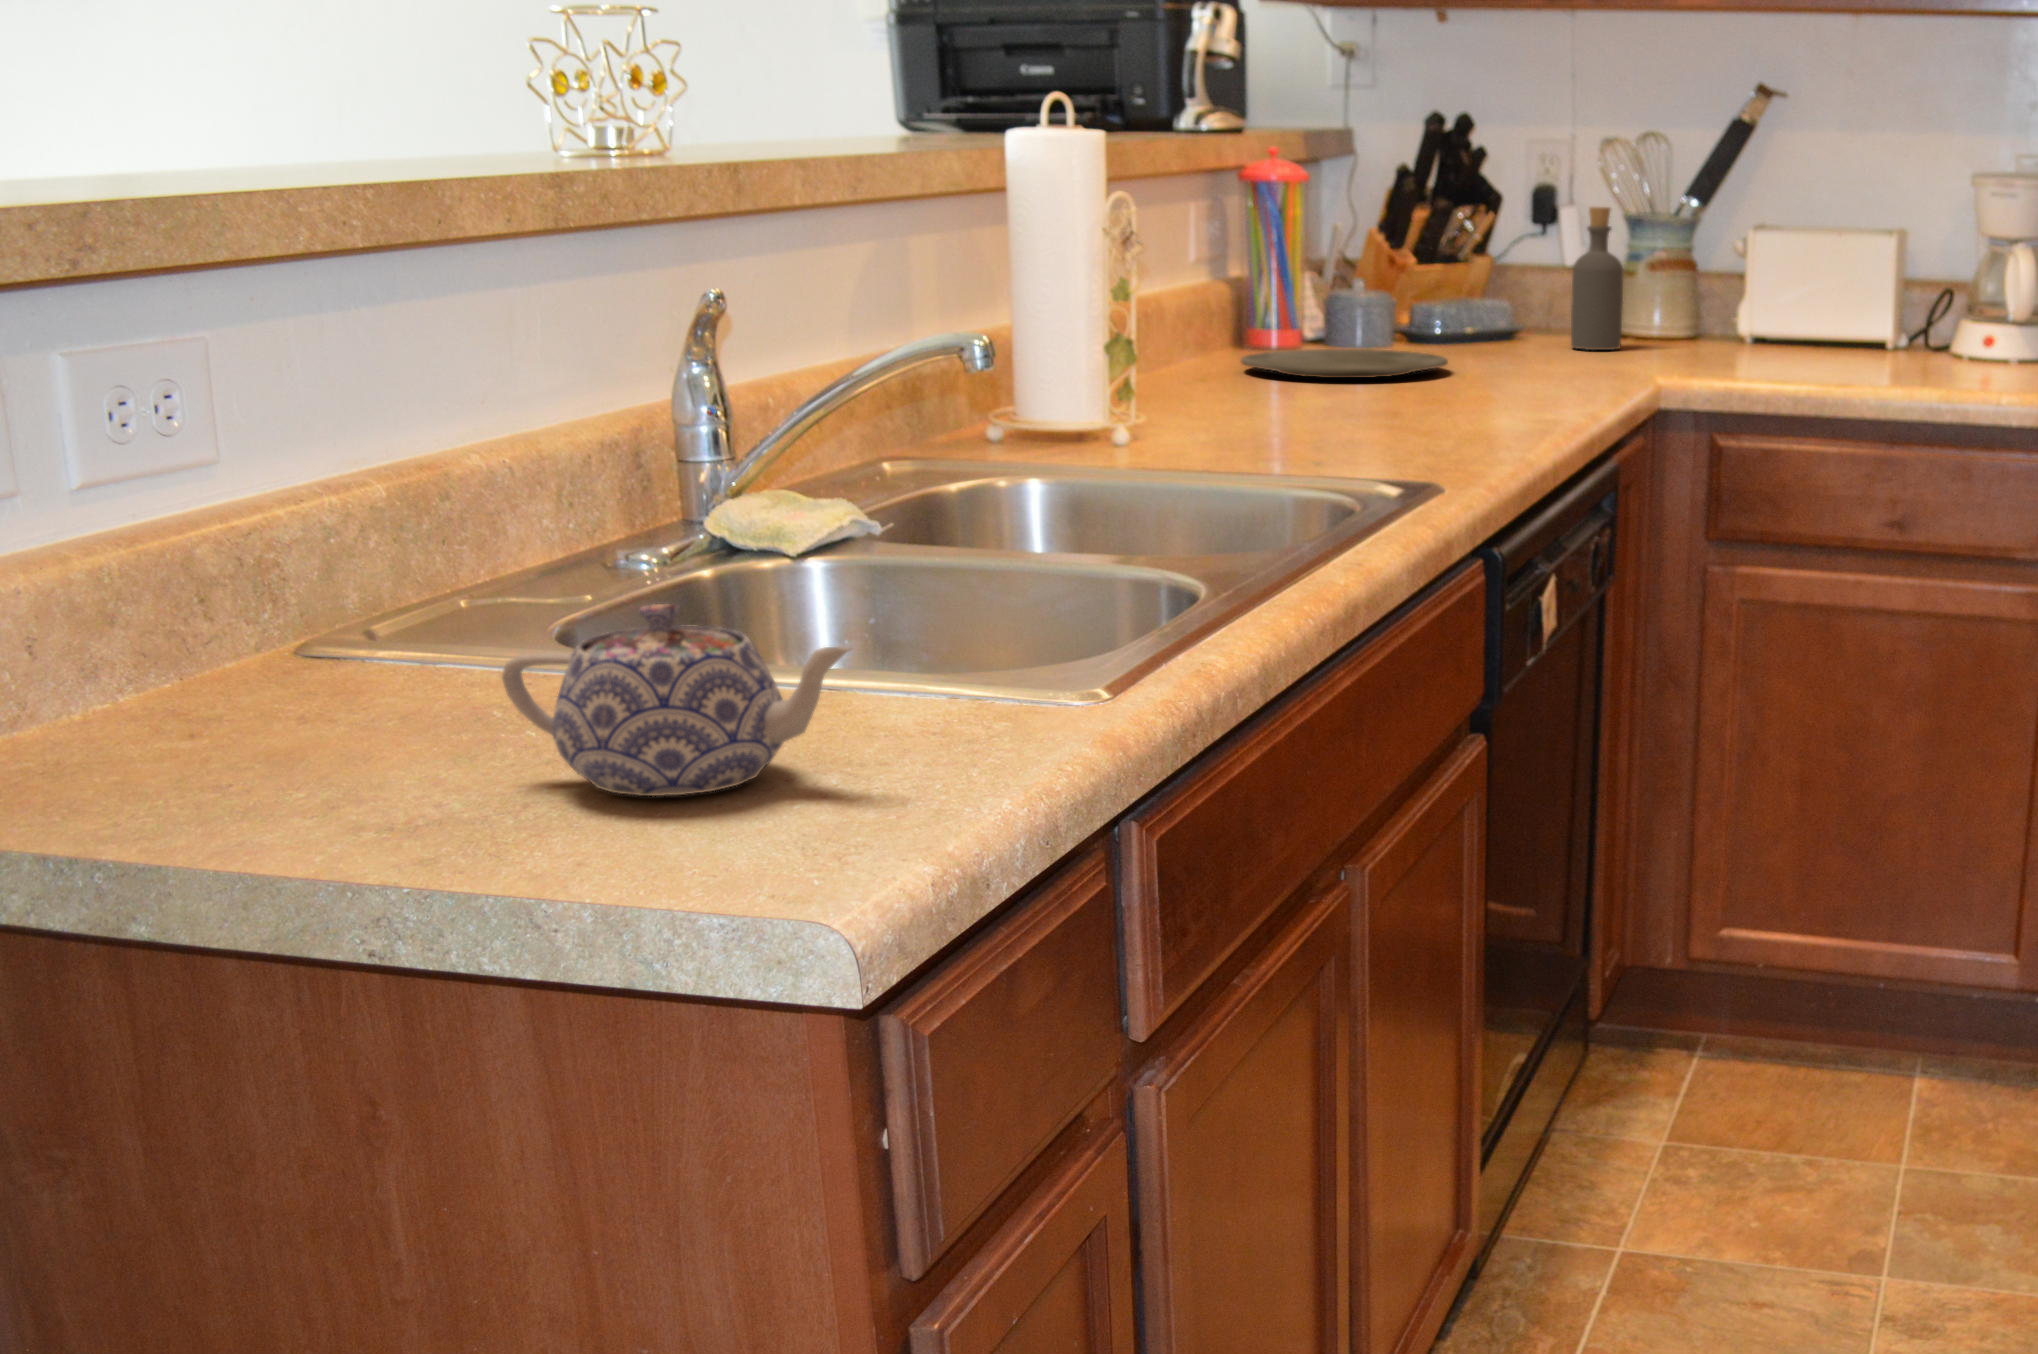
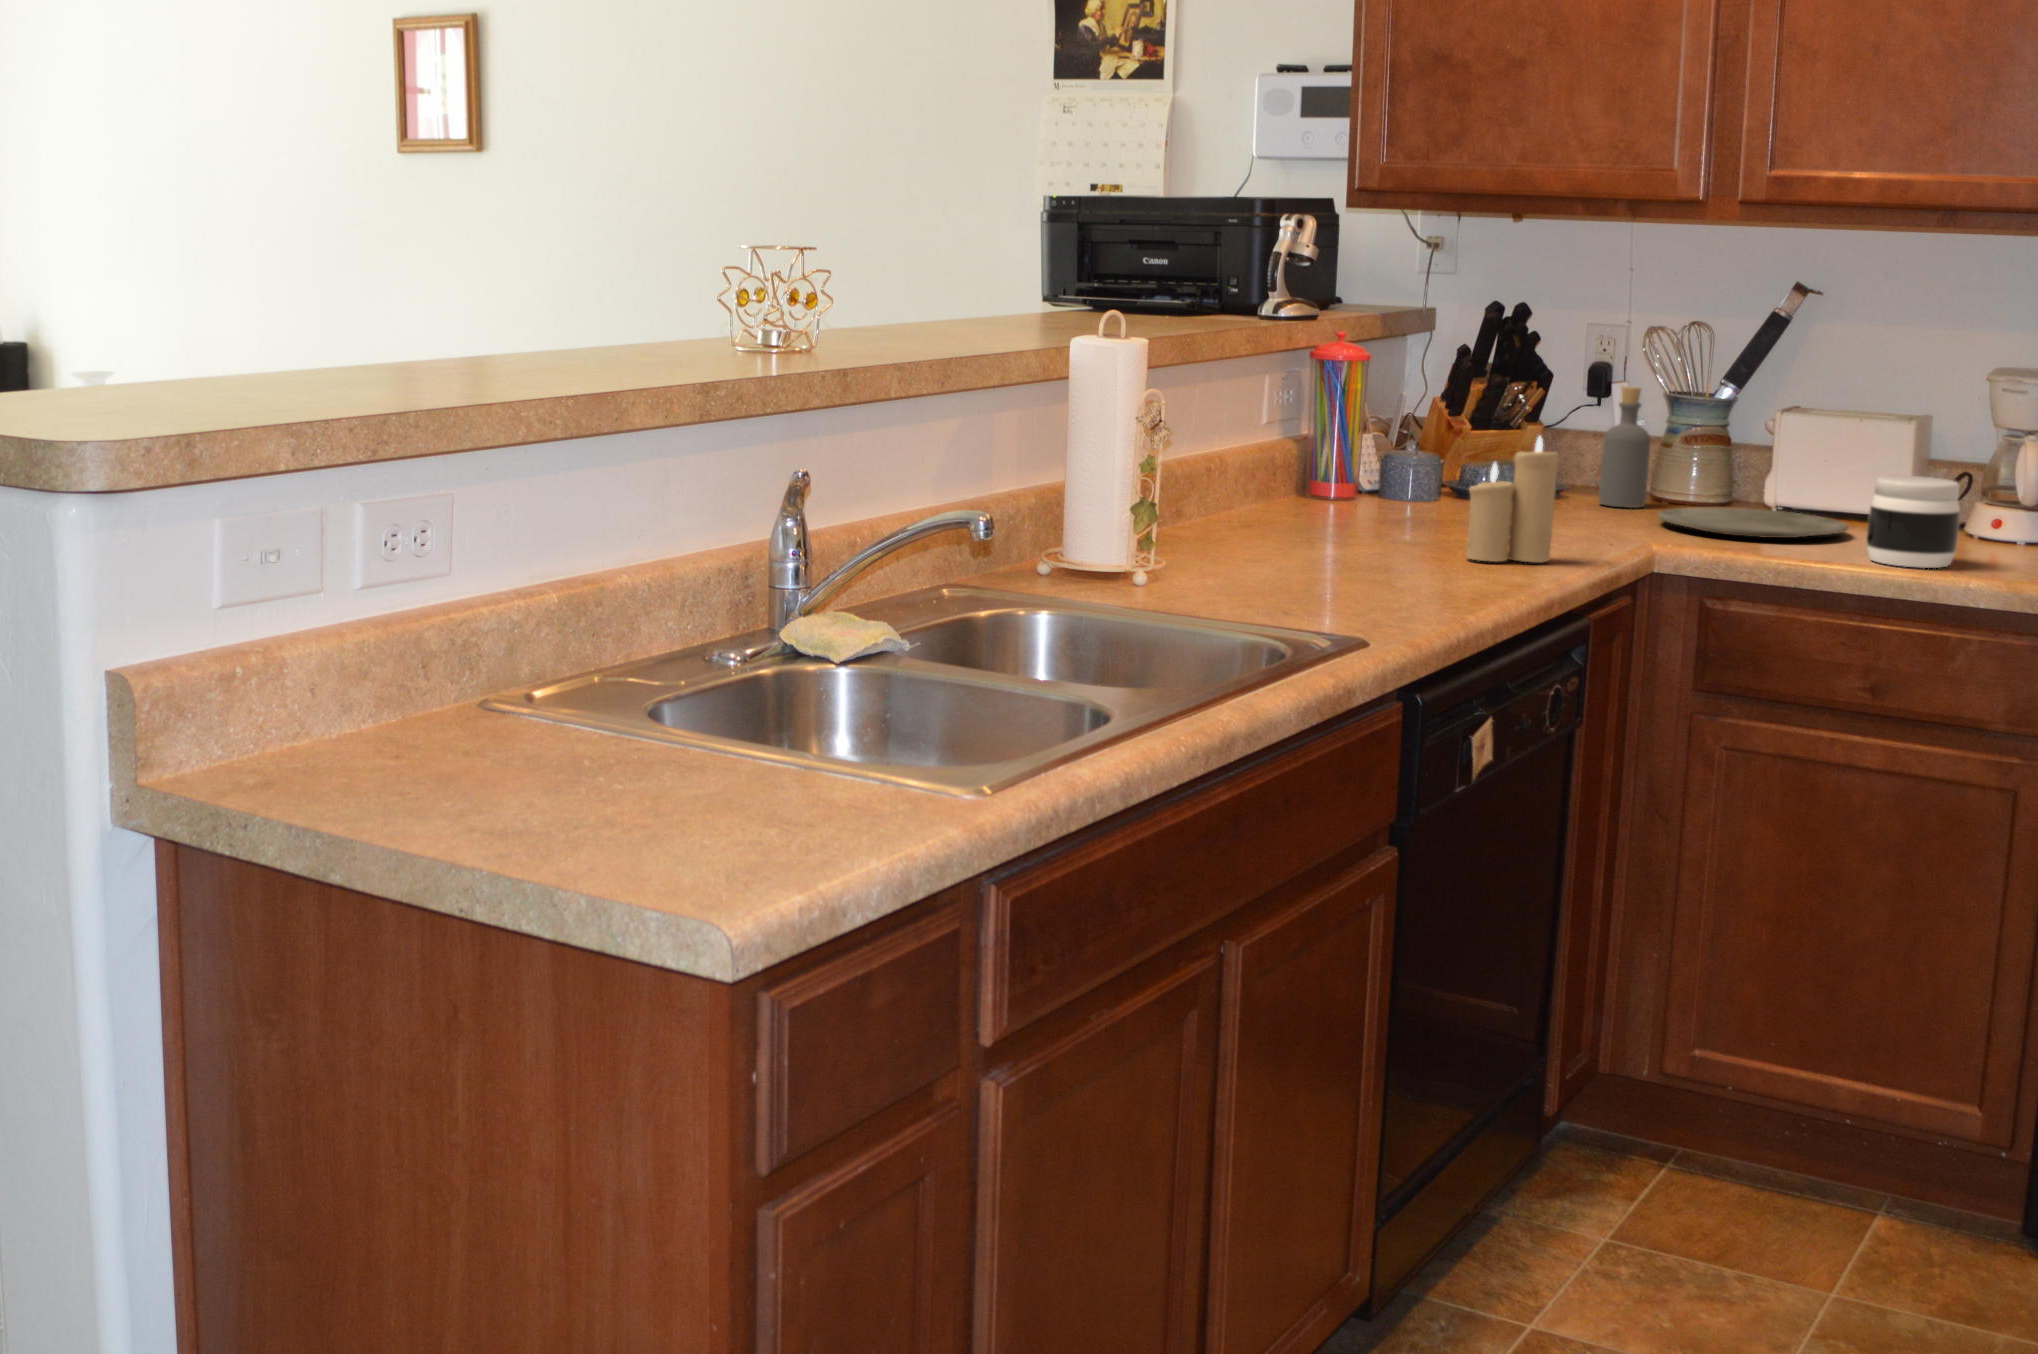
candle: none [1472,251,1569,406] -> present [1466,436,1559,562]
jar: none [1879,289,1972,389] -> present [1867,476,1960,568]
plate: present [1241,349,1448,378] -> present [1658,507,1848,538]
teapot: present [502,604,852,796] -> none [540,719,763,856]

